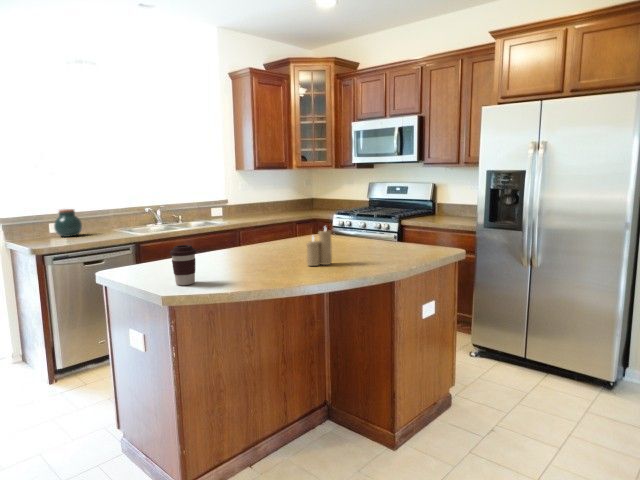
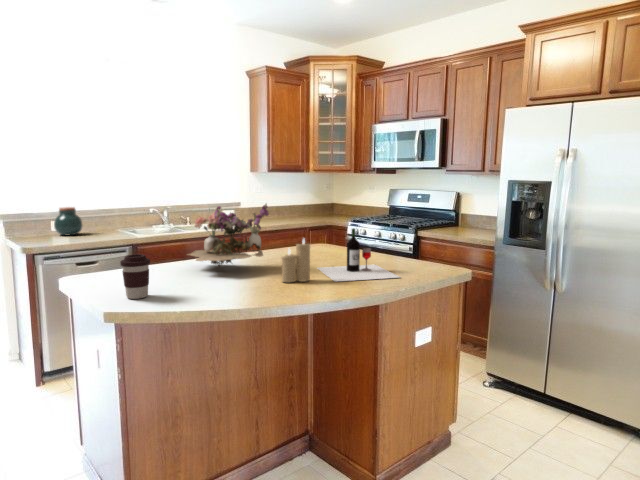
flower arrangement: none [212,196,287,257] -> present [188,204,269,267]
wine bottle: none [330,216,410,263] -> present [317,229,399,282]

